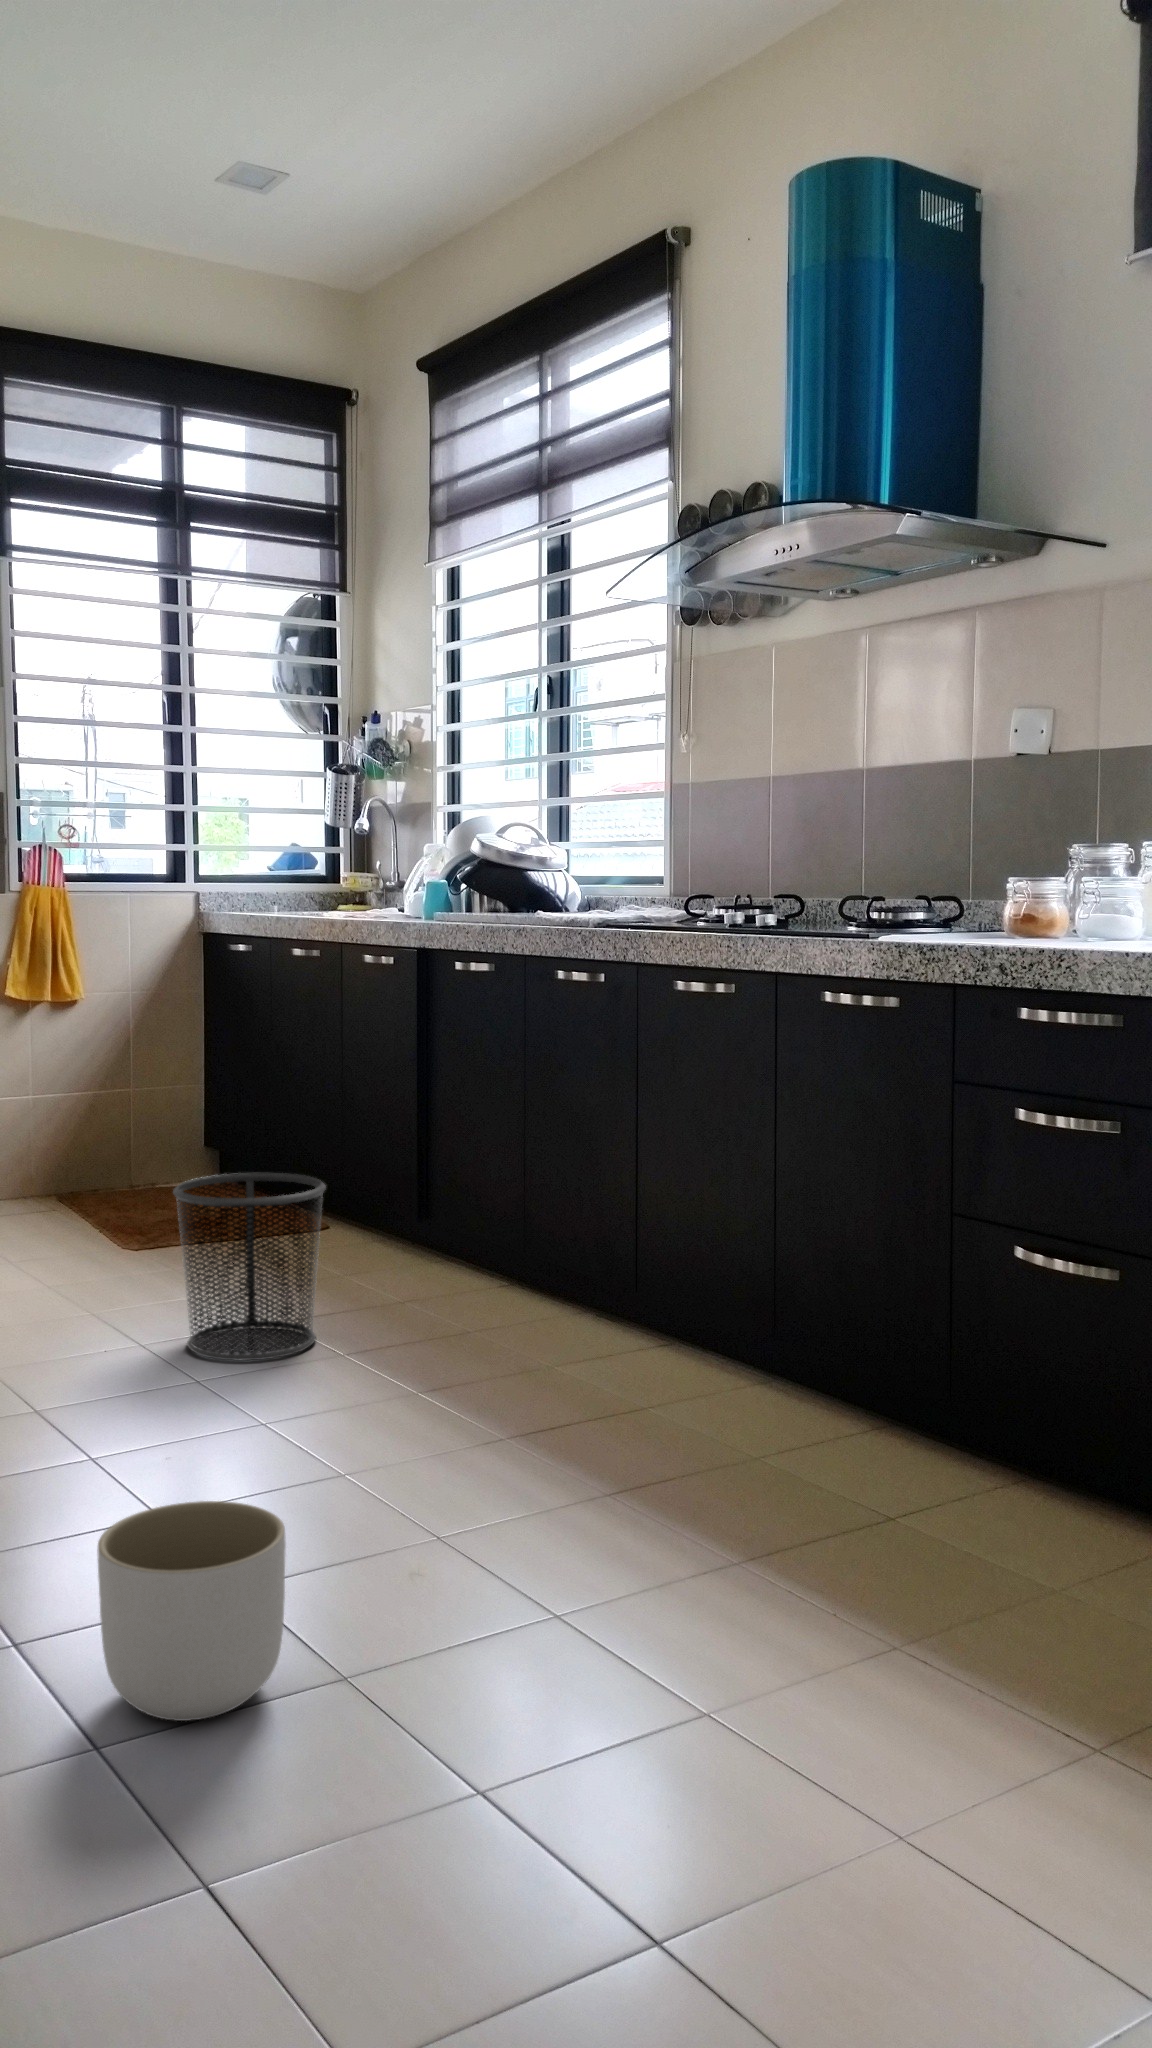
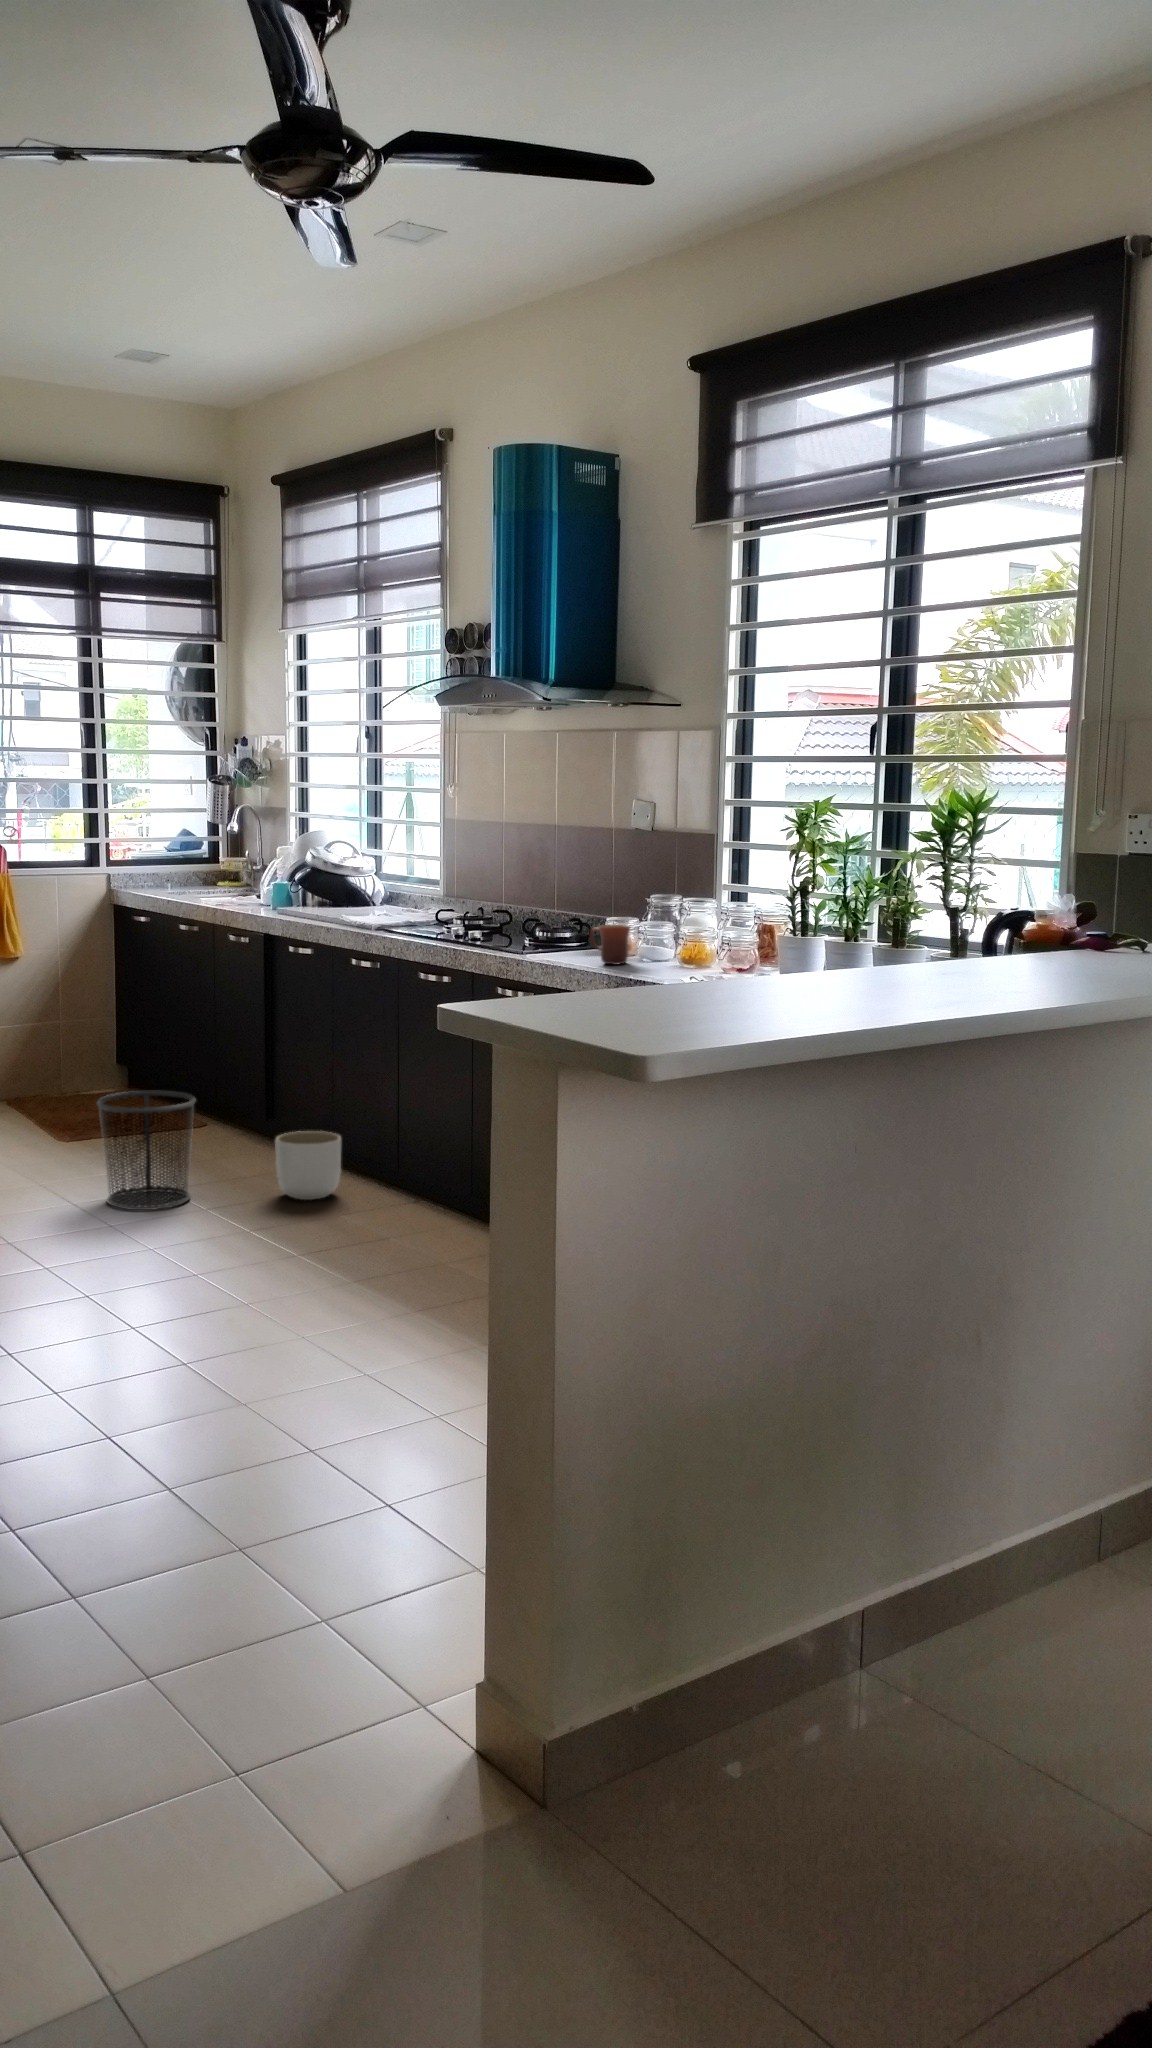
mug: none [1007,879,1085,944] -> present [590,925,630,965]
planter: present [97,1501,286,1721] -> present [275,1131,341,1200]

